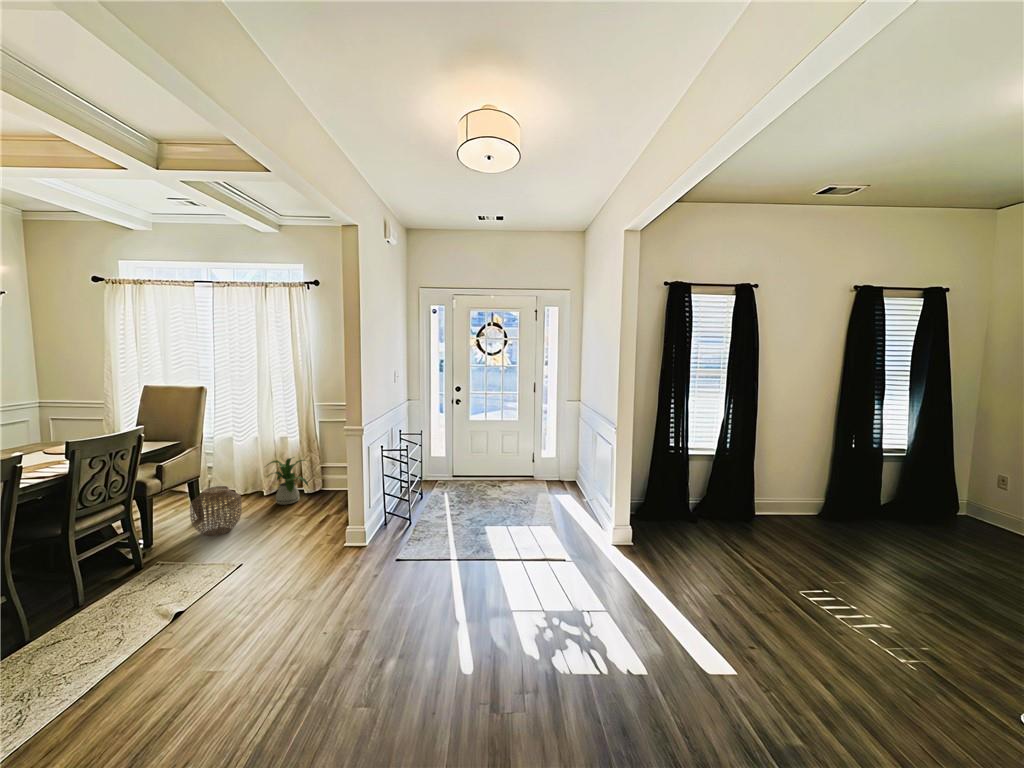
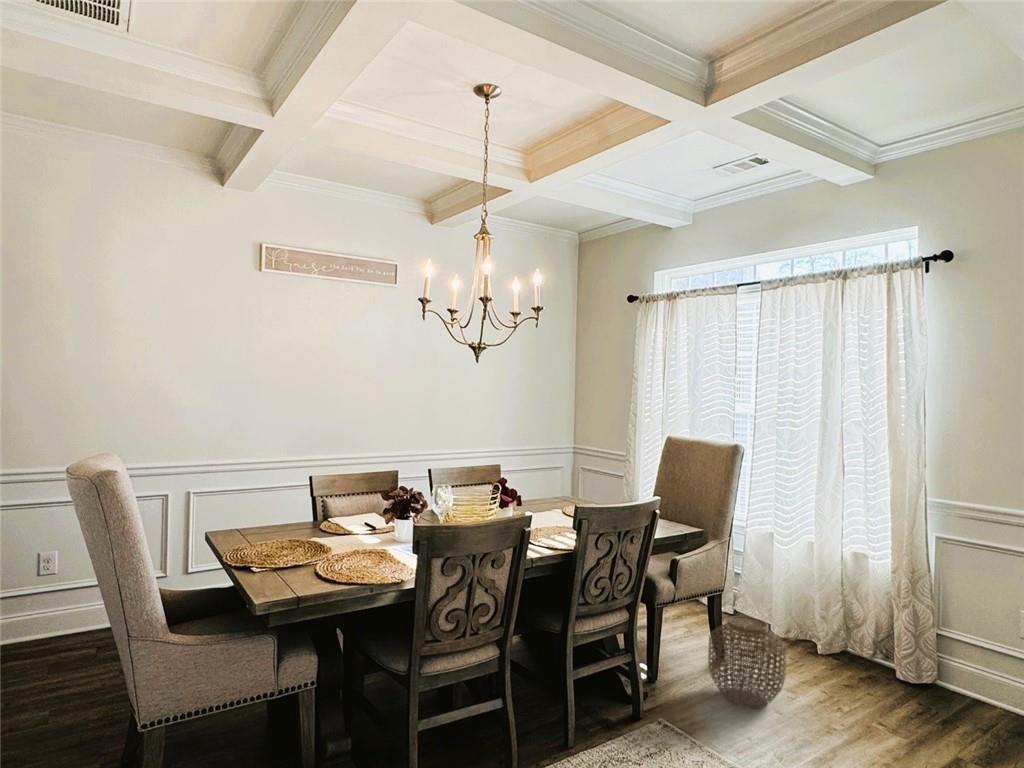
house plant: present [267,457,308,505] -> none [823,593,918,689]

